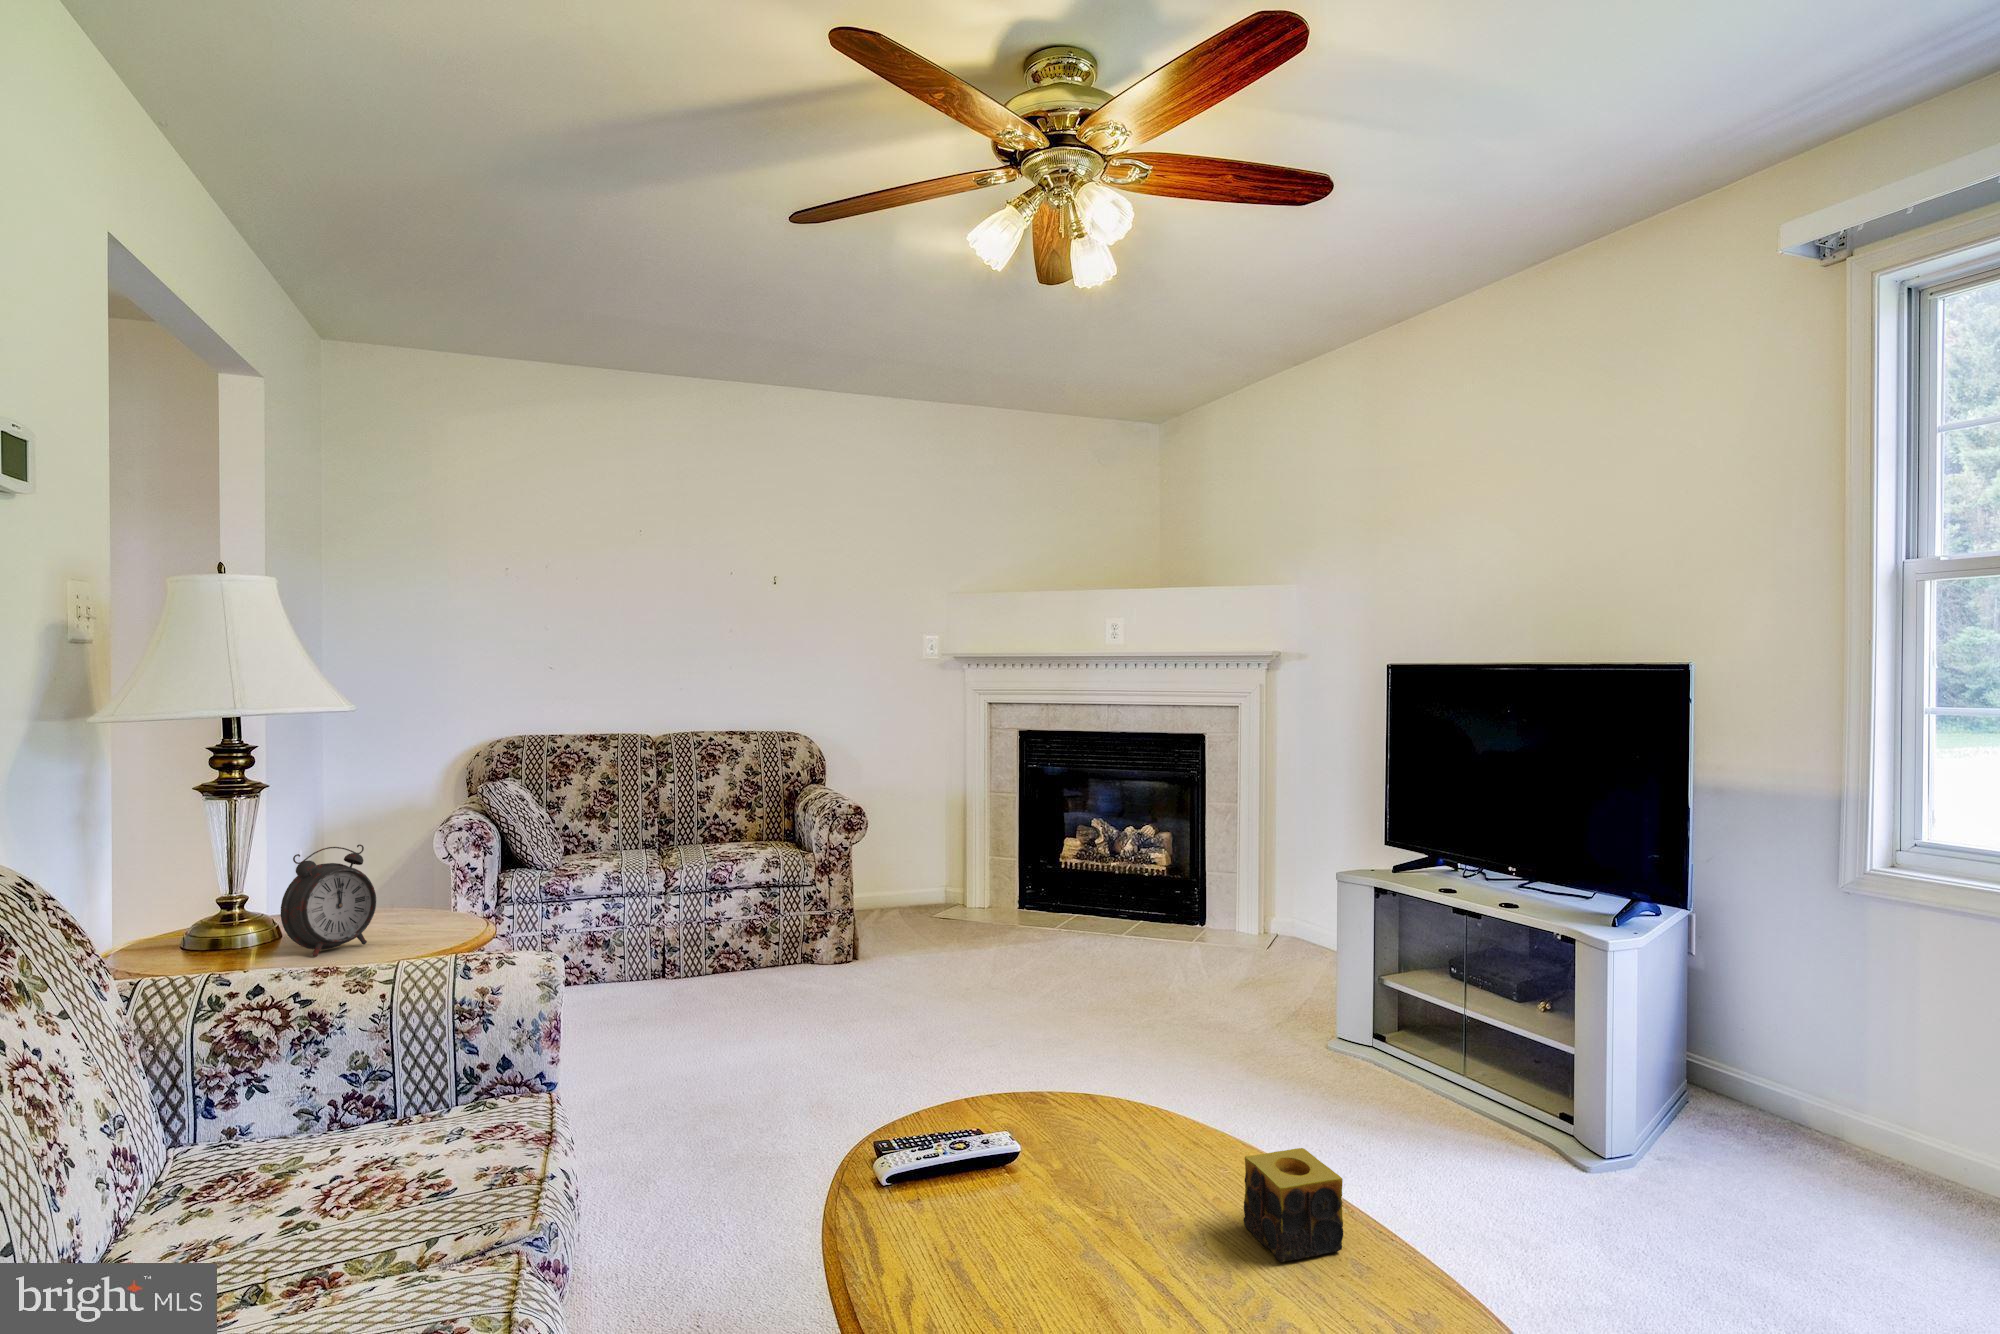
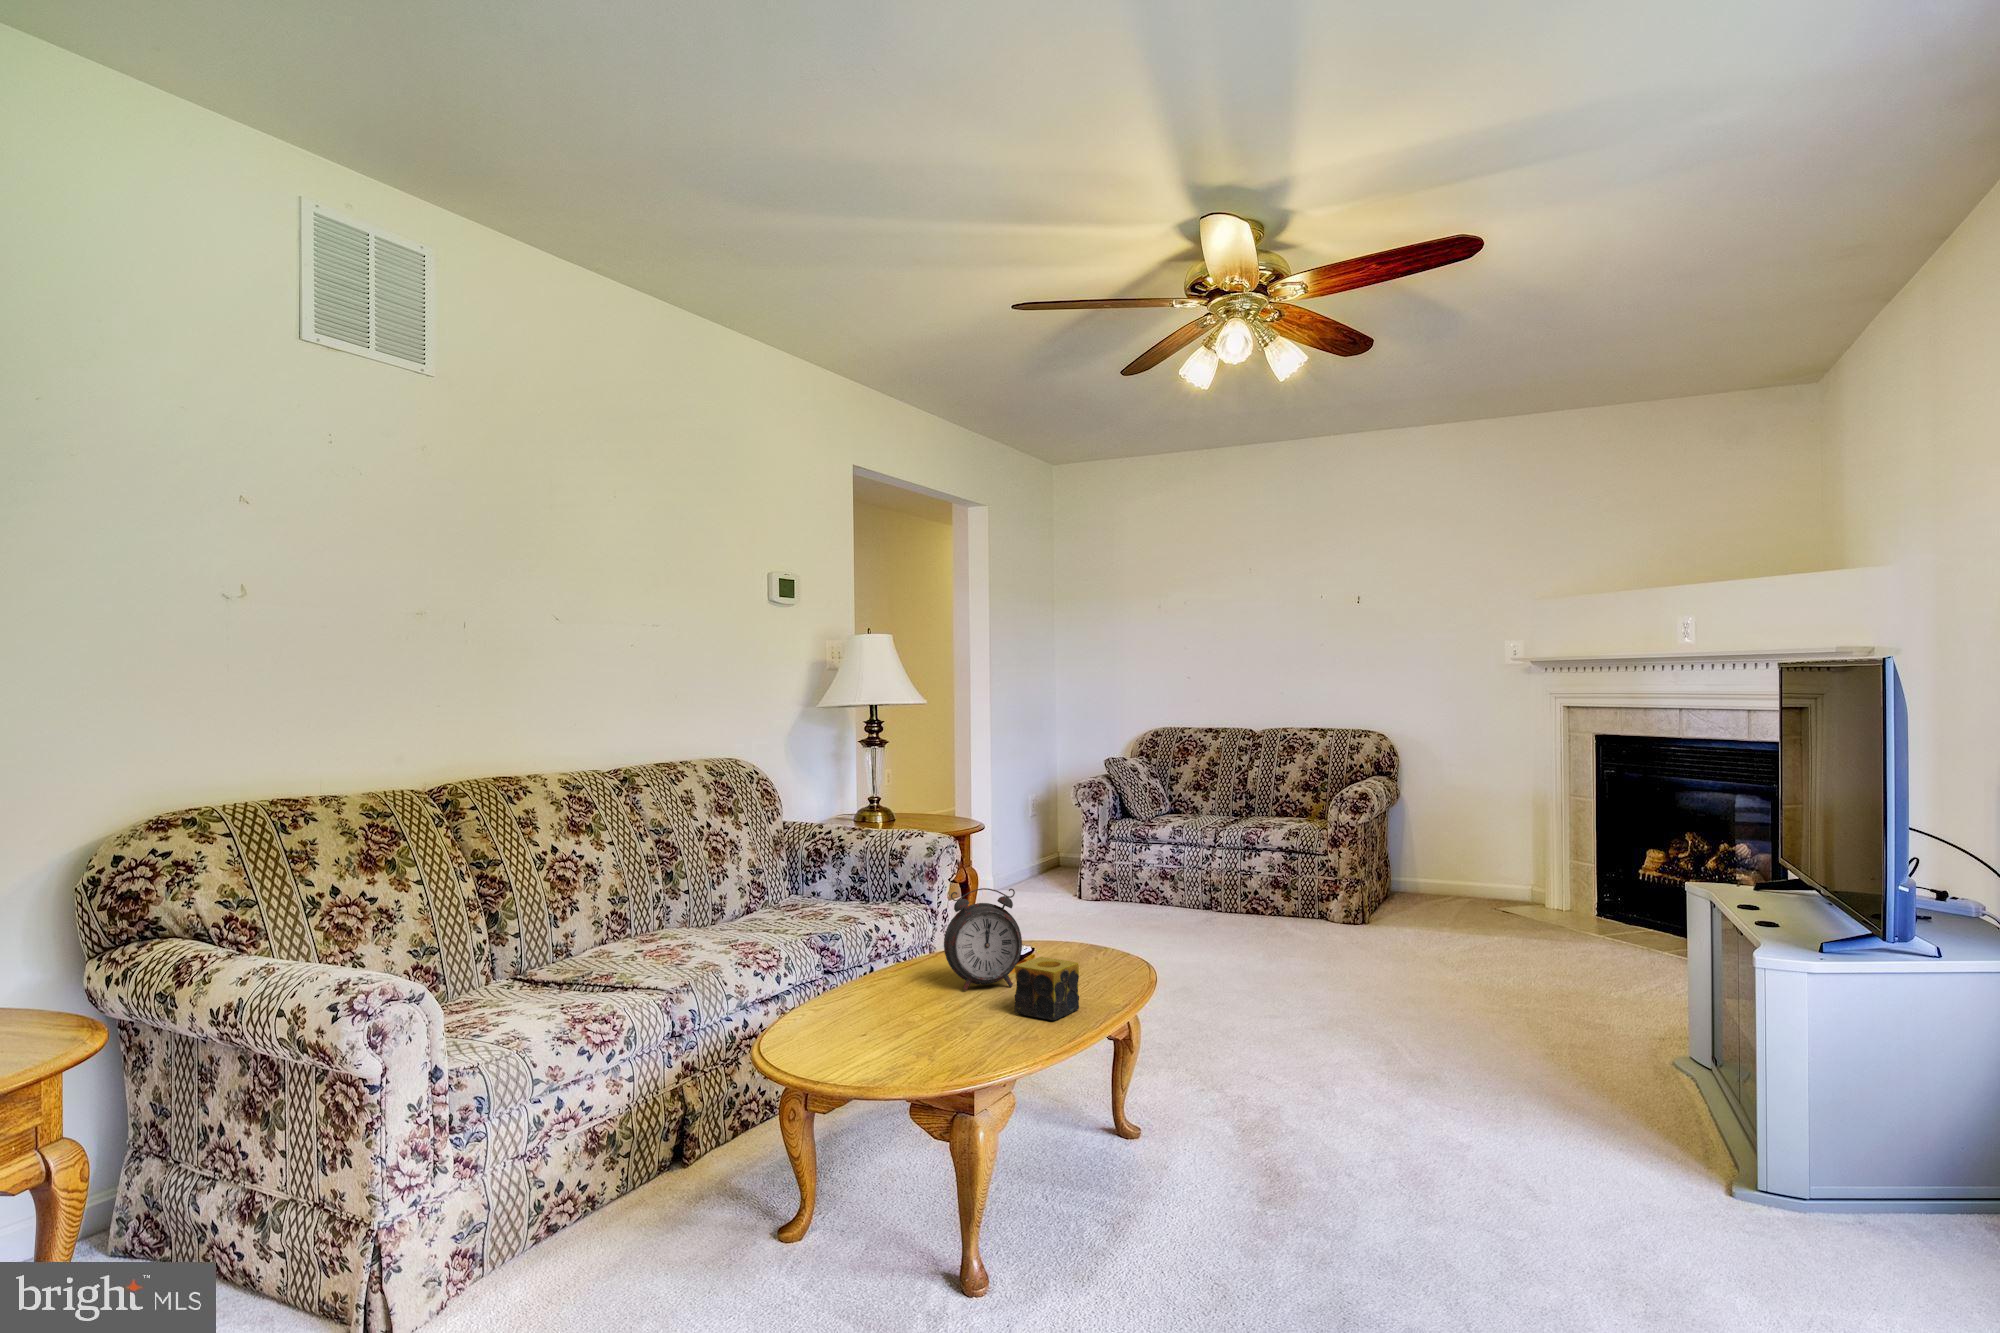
alarm clock: present [281,844,376,957] -> present [944,888,1022,990]

